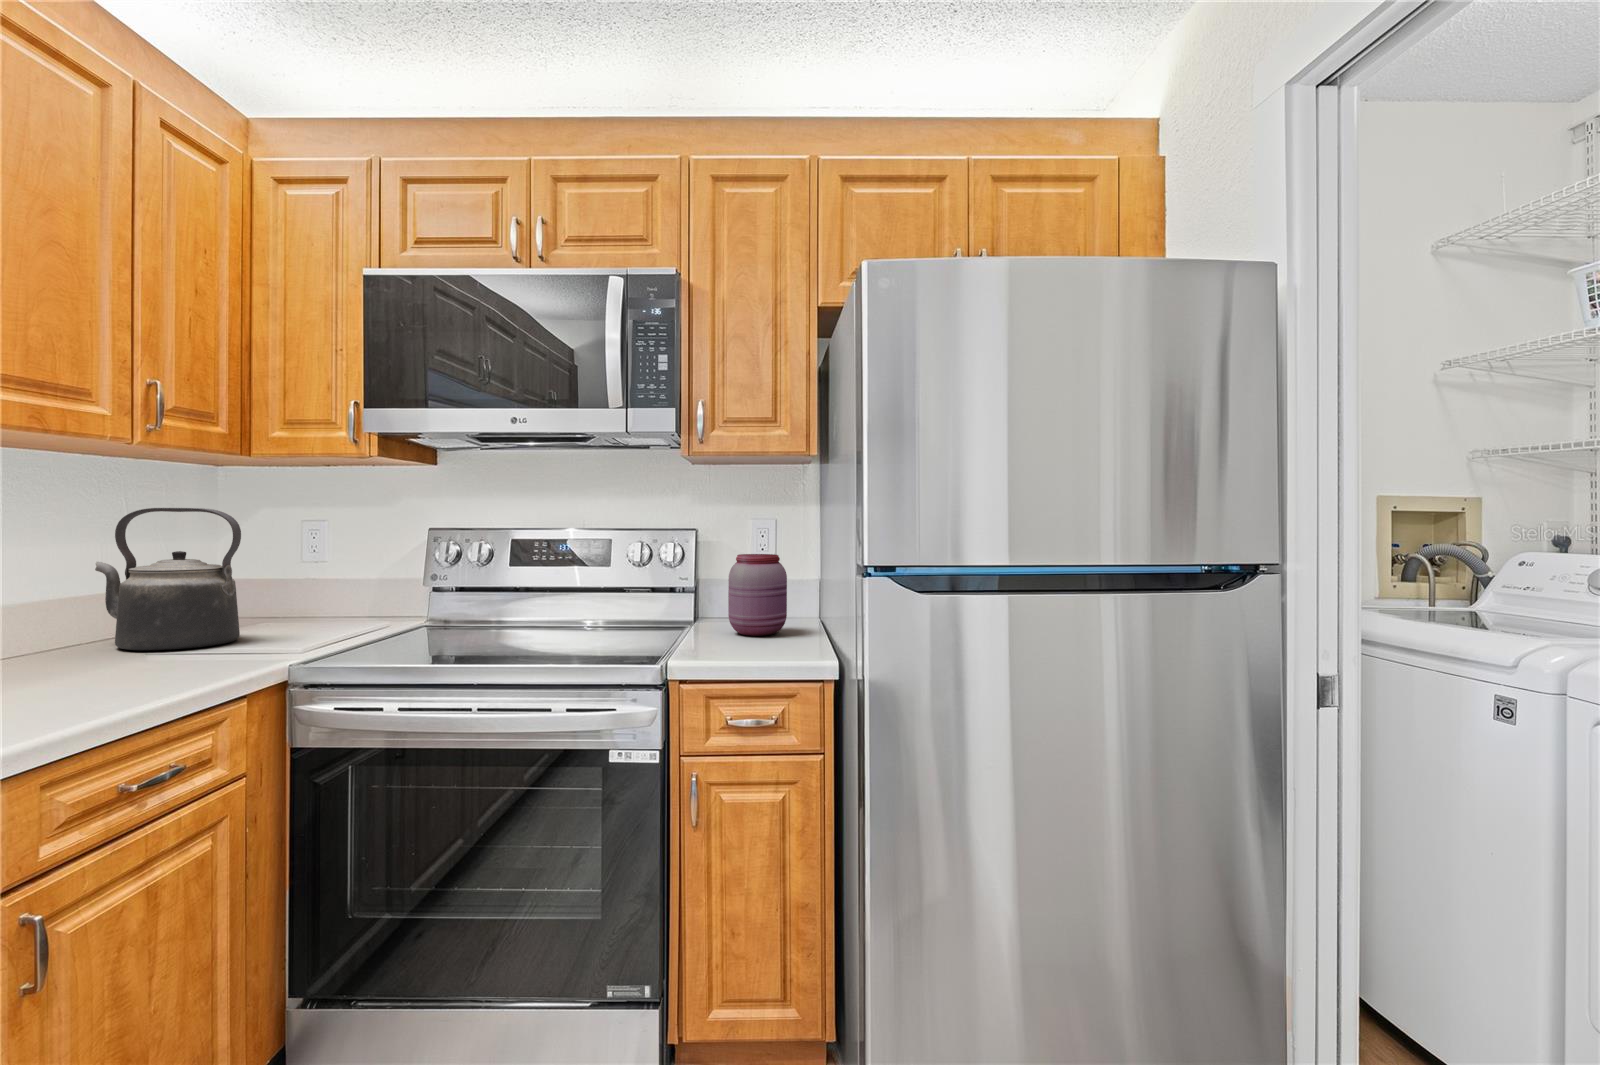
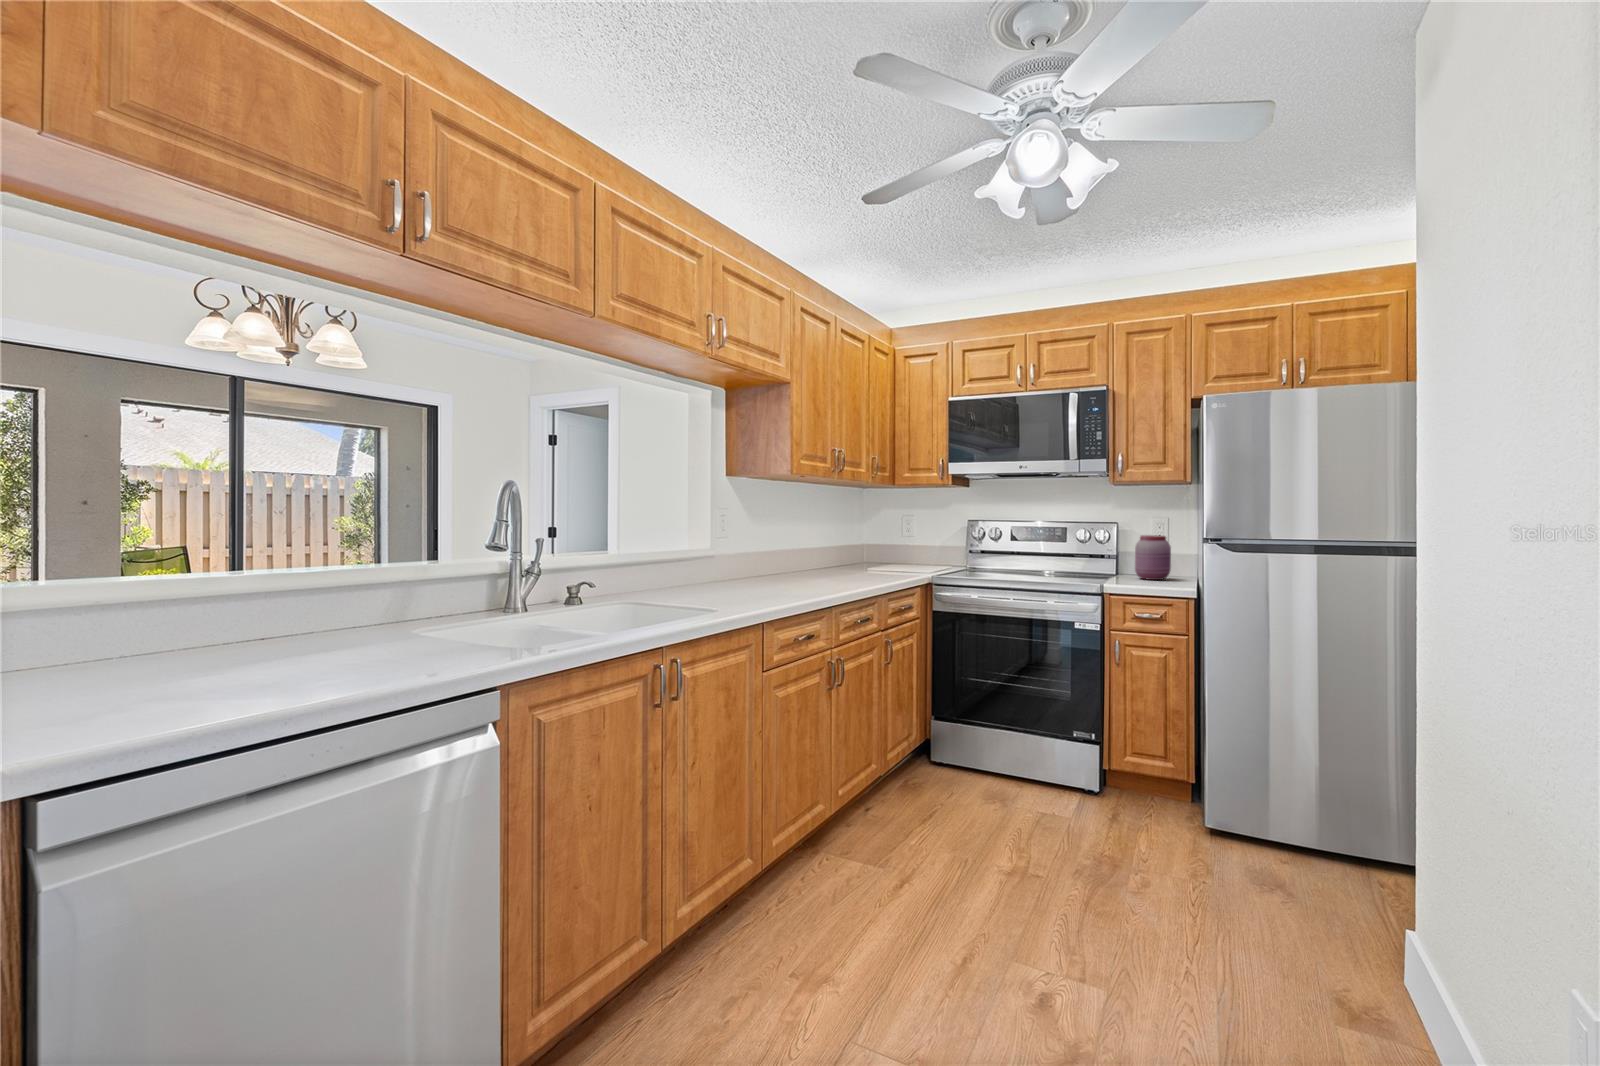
kettle: present [95,508,241,650] -> none [845,511,899,571]

